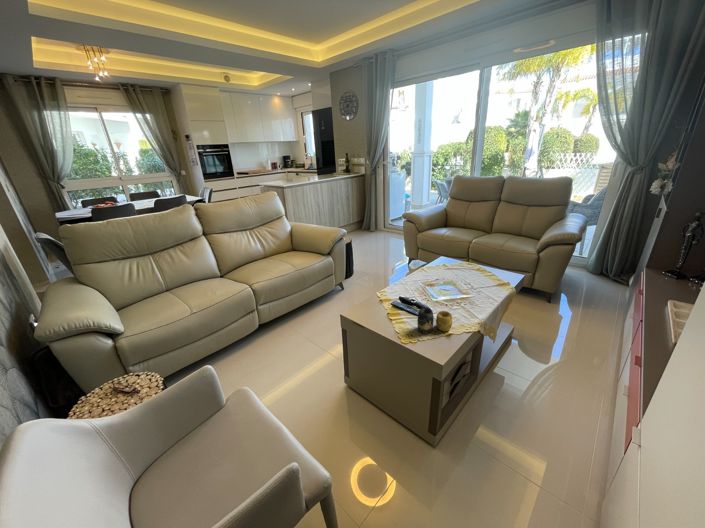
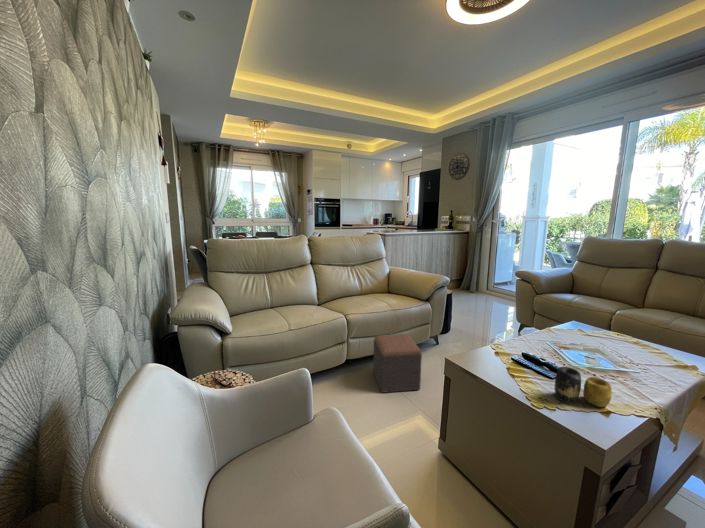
footstool: none [283,290,329,346] -> present [373,334,422,393]

